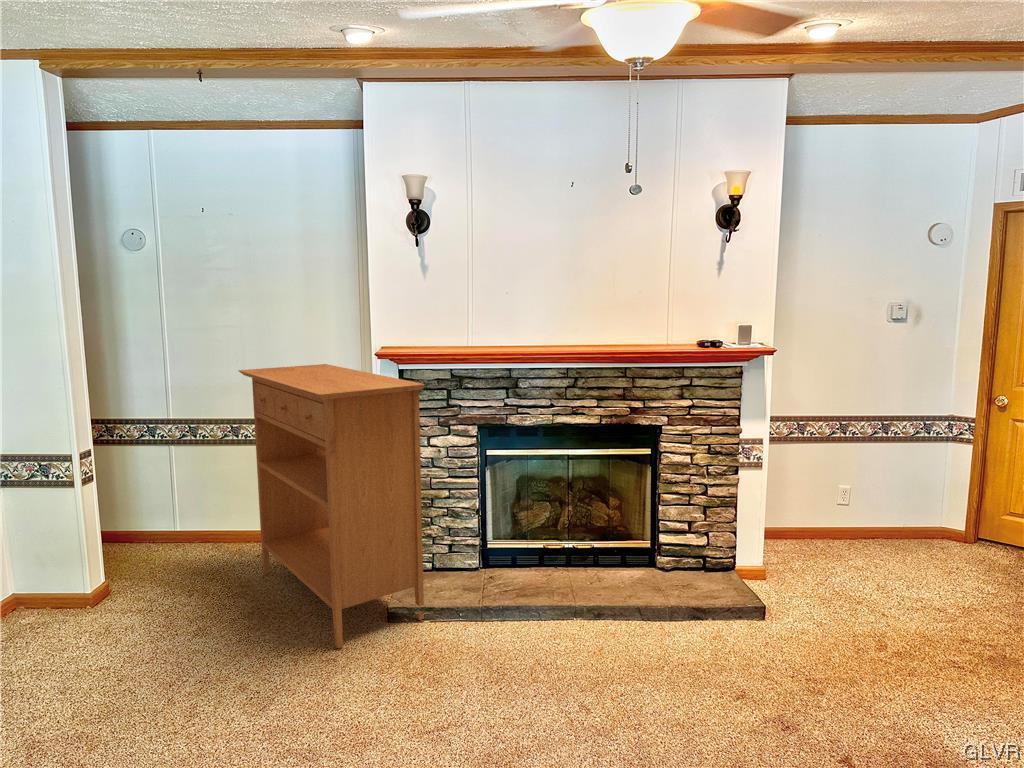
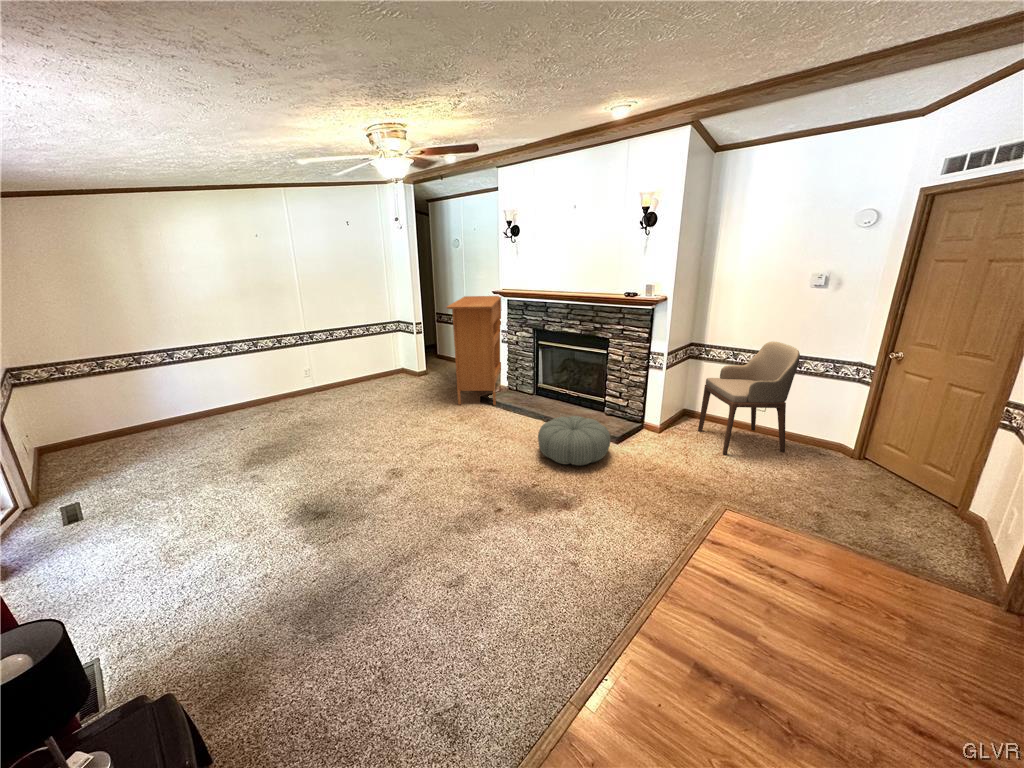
armchair: none [792,401,924,585] -> present [698,341,800,455]
pouf: none [668,586,831,704] -> present [538,416,610,465]

